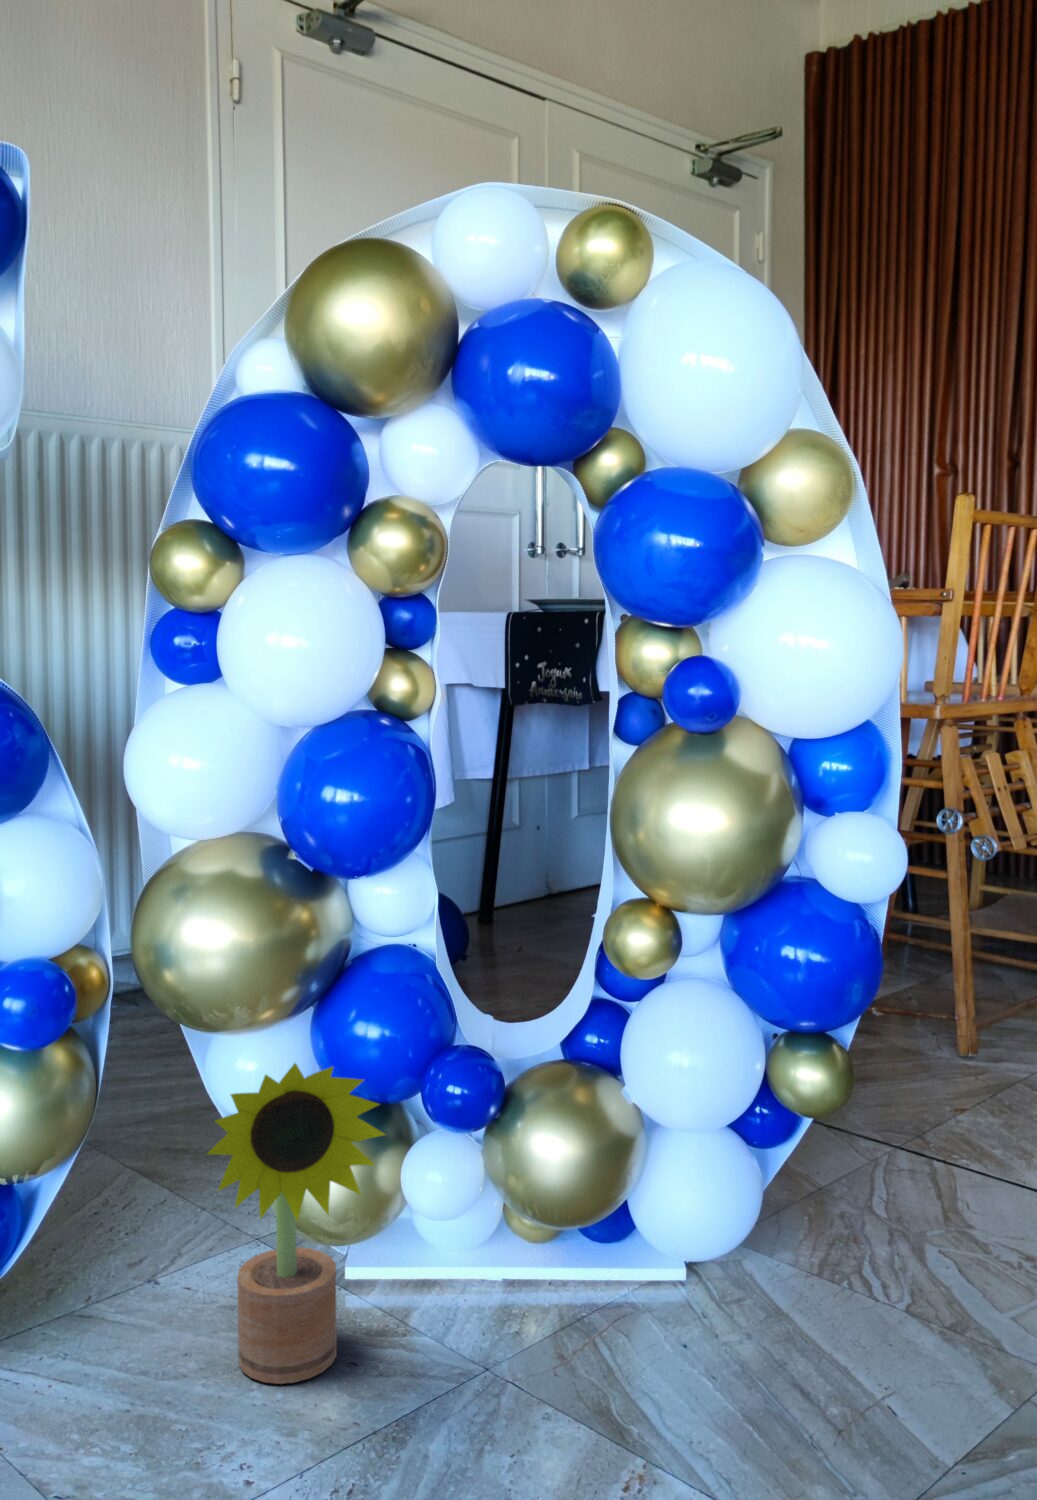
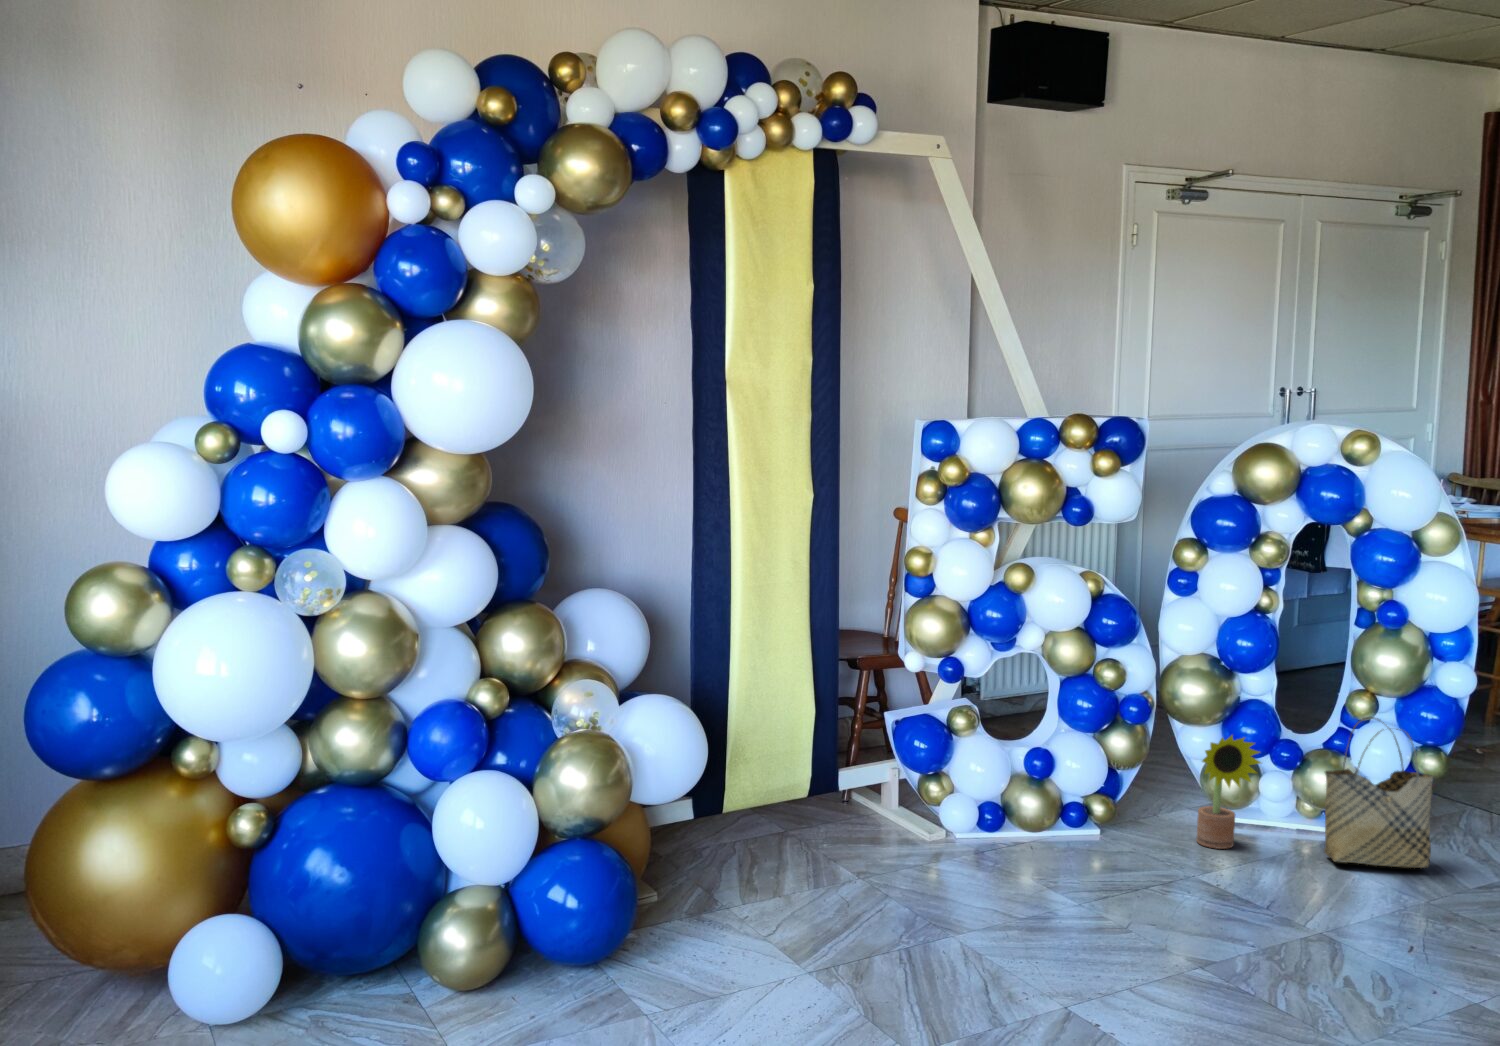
woven basket: none [551,970,827,1398] -> present [1324,717,1433,868]

